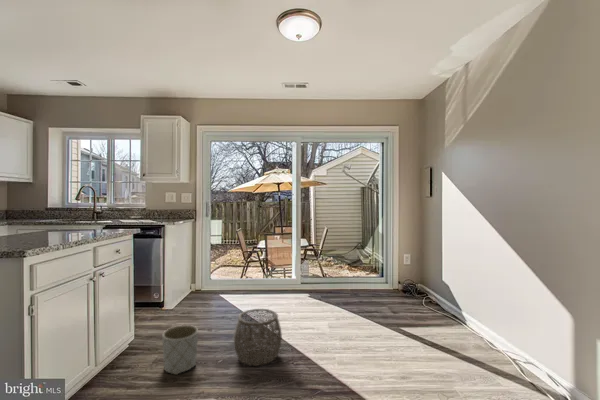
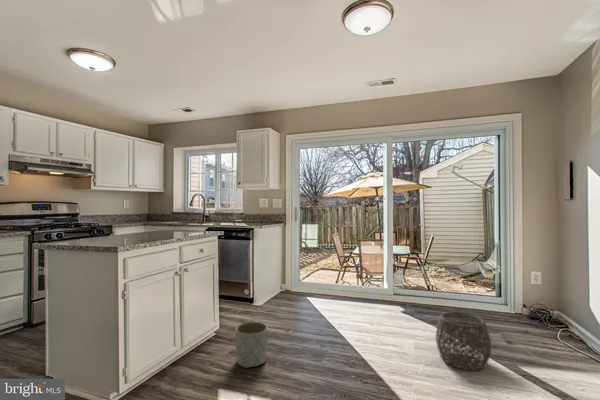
woven basket: present [234,309,282,366] -> present [436,312,491,370]

